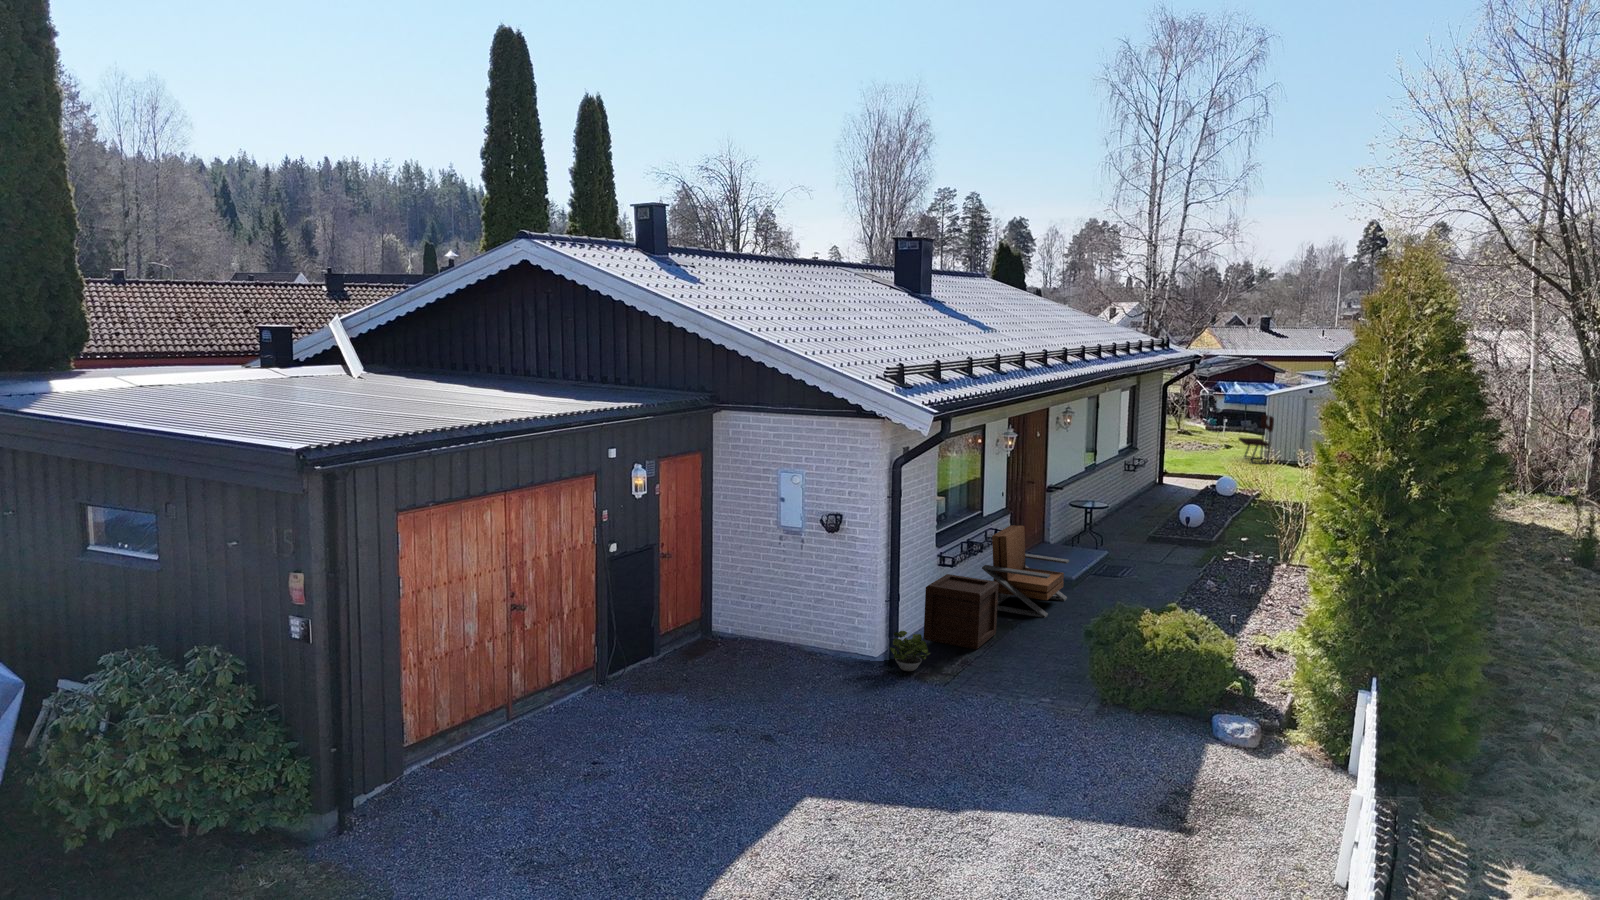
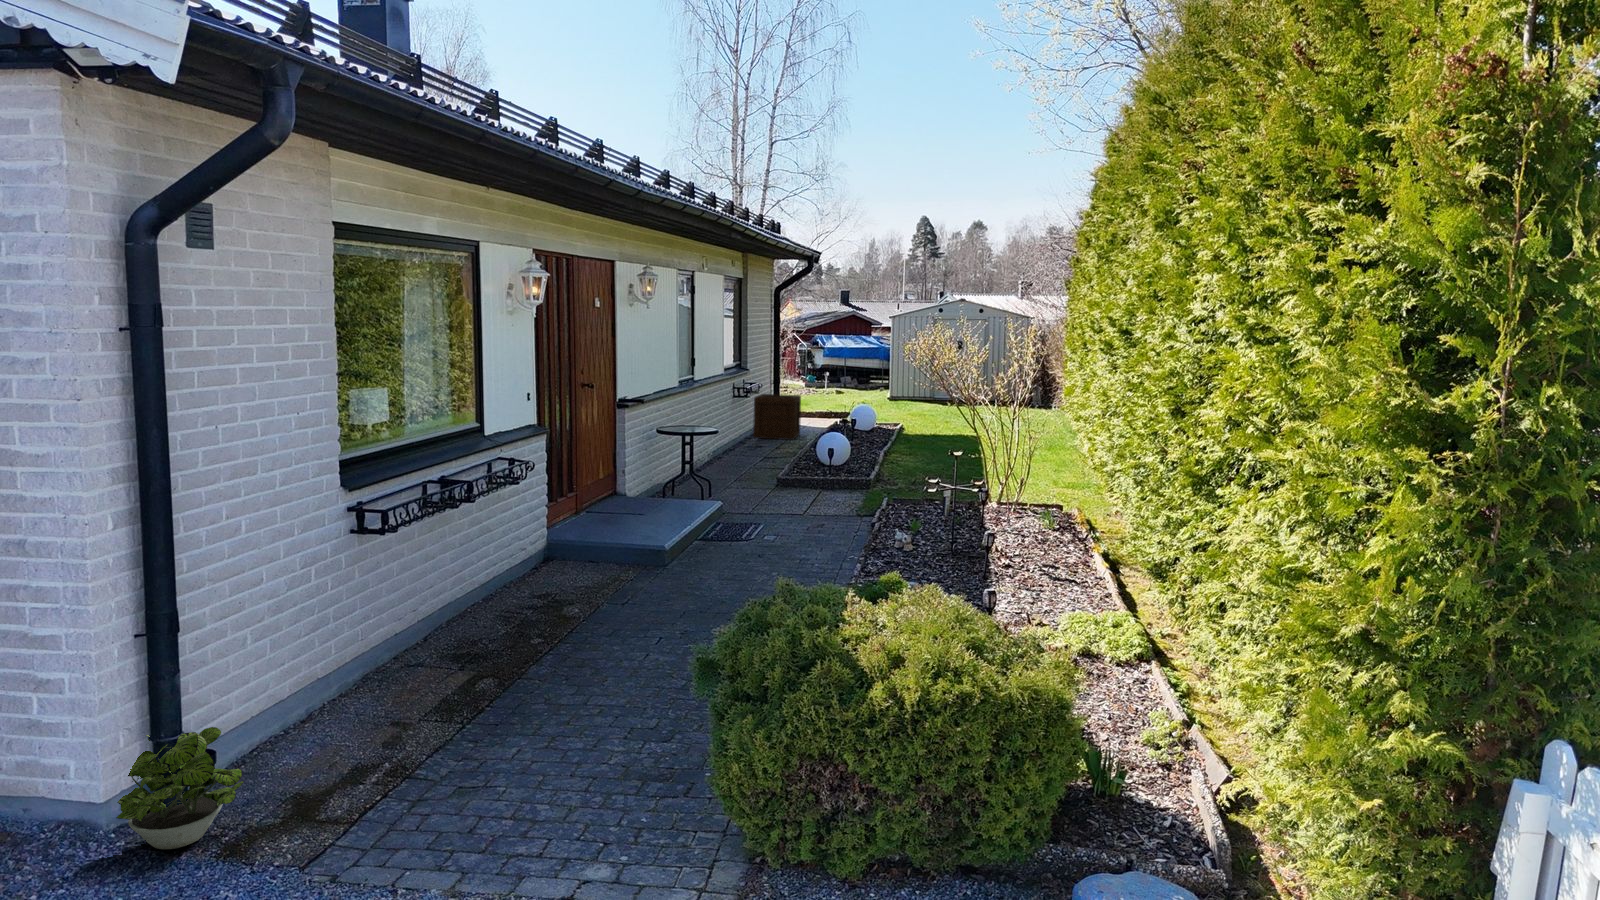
bench: present [1239,415,1274,464] -> none [851,350,889,405]
lounge chair: present [982,525,1069,618] -> none [475,448,656,625]
wooden crate: present [924,574,999,649] -> present [753,394,801,440]

